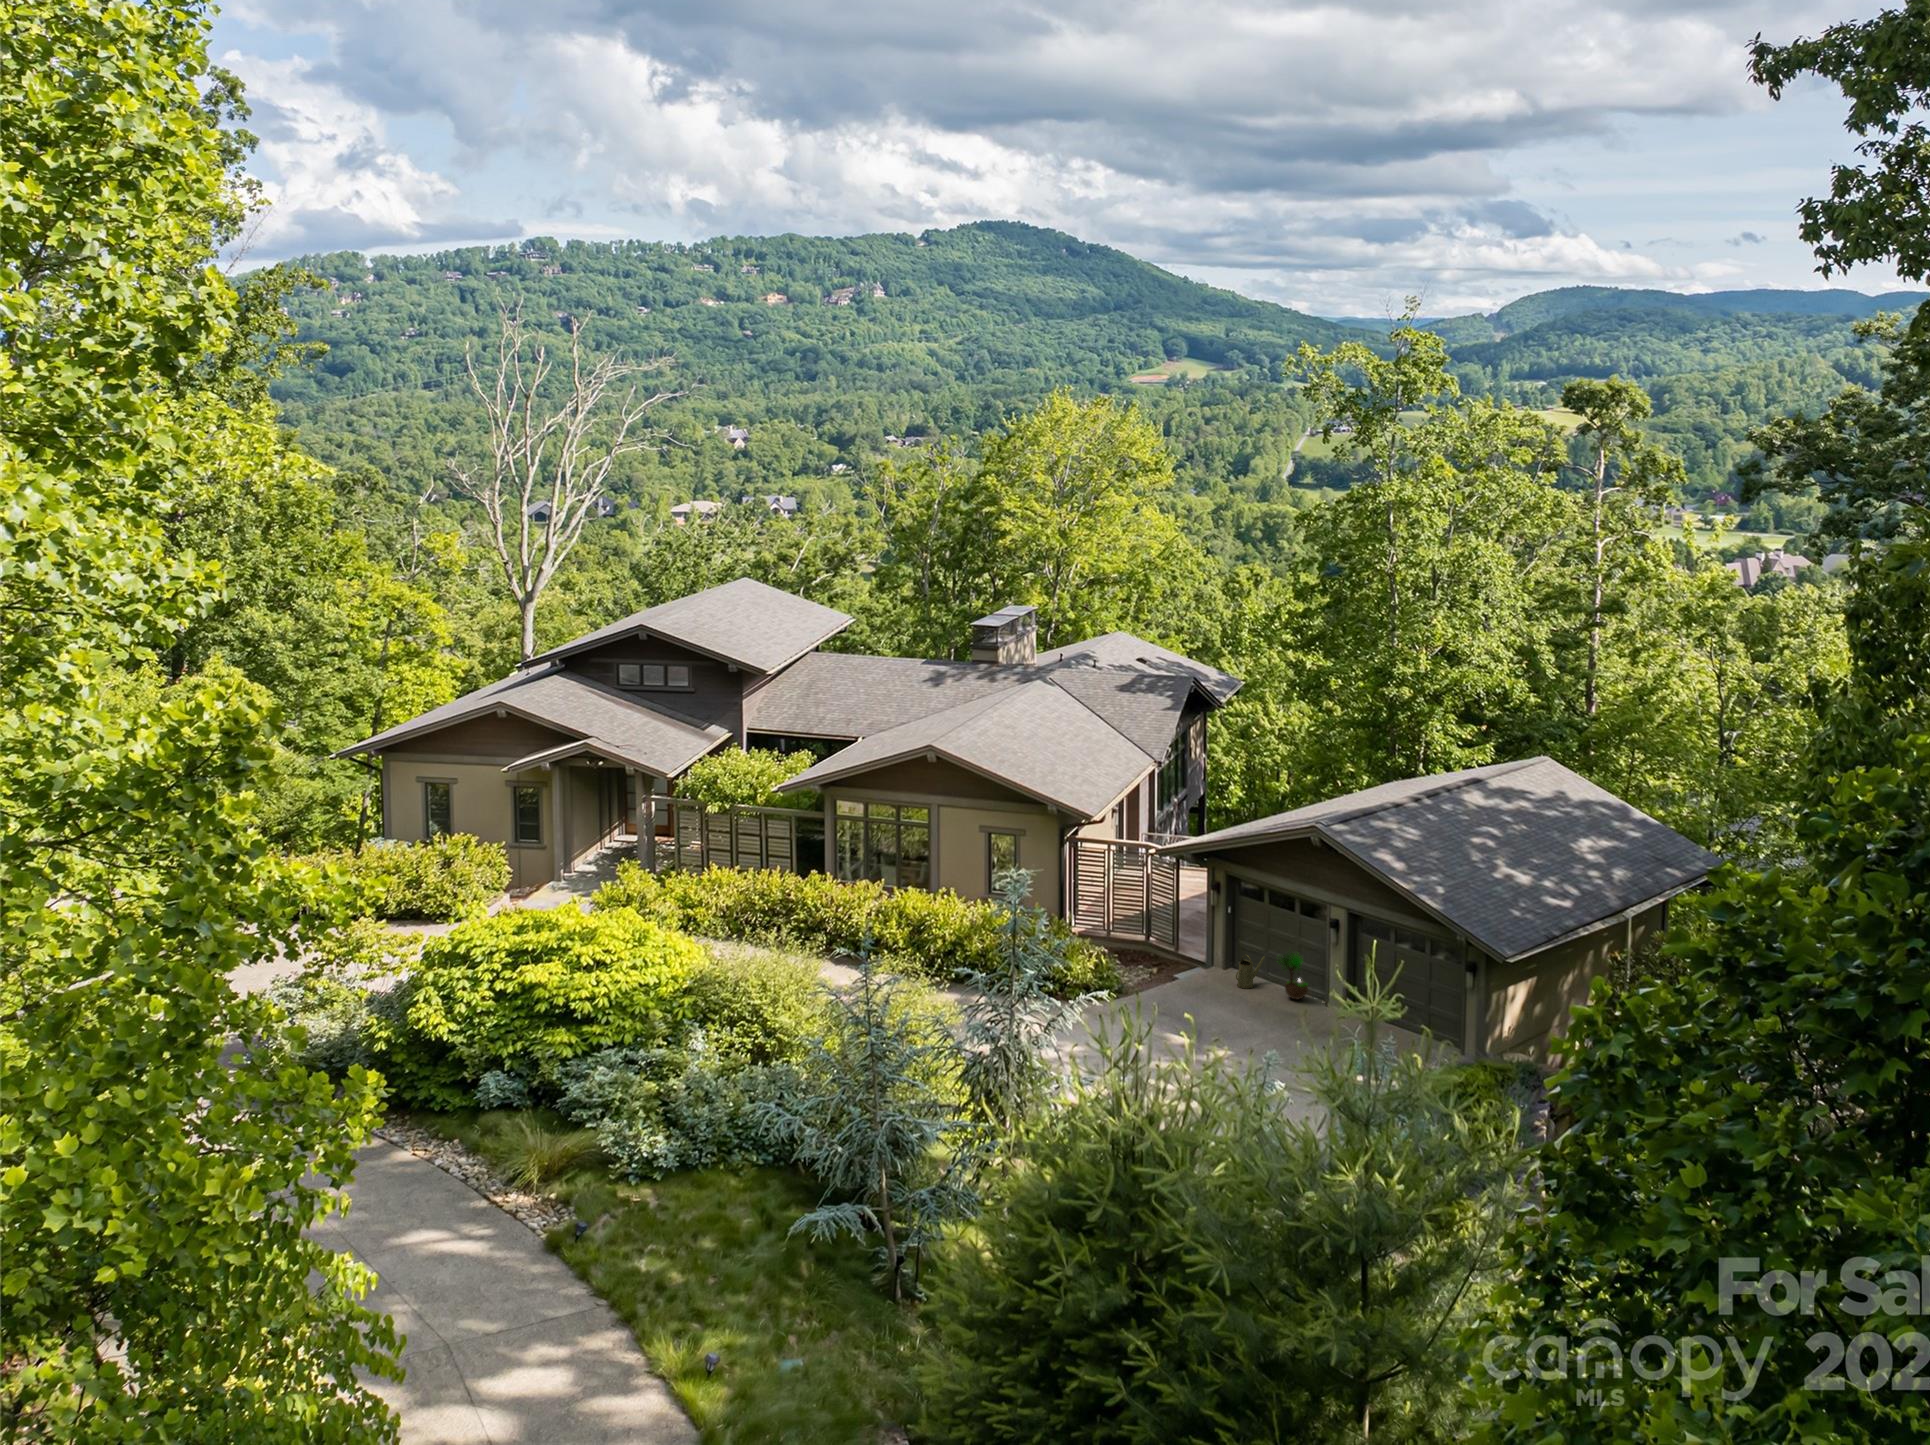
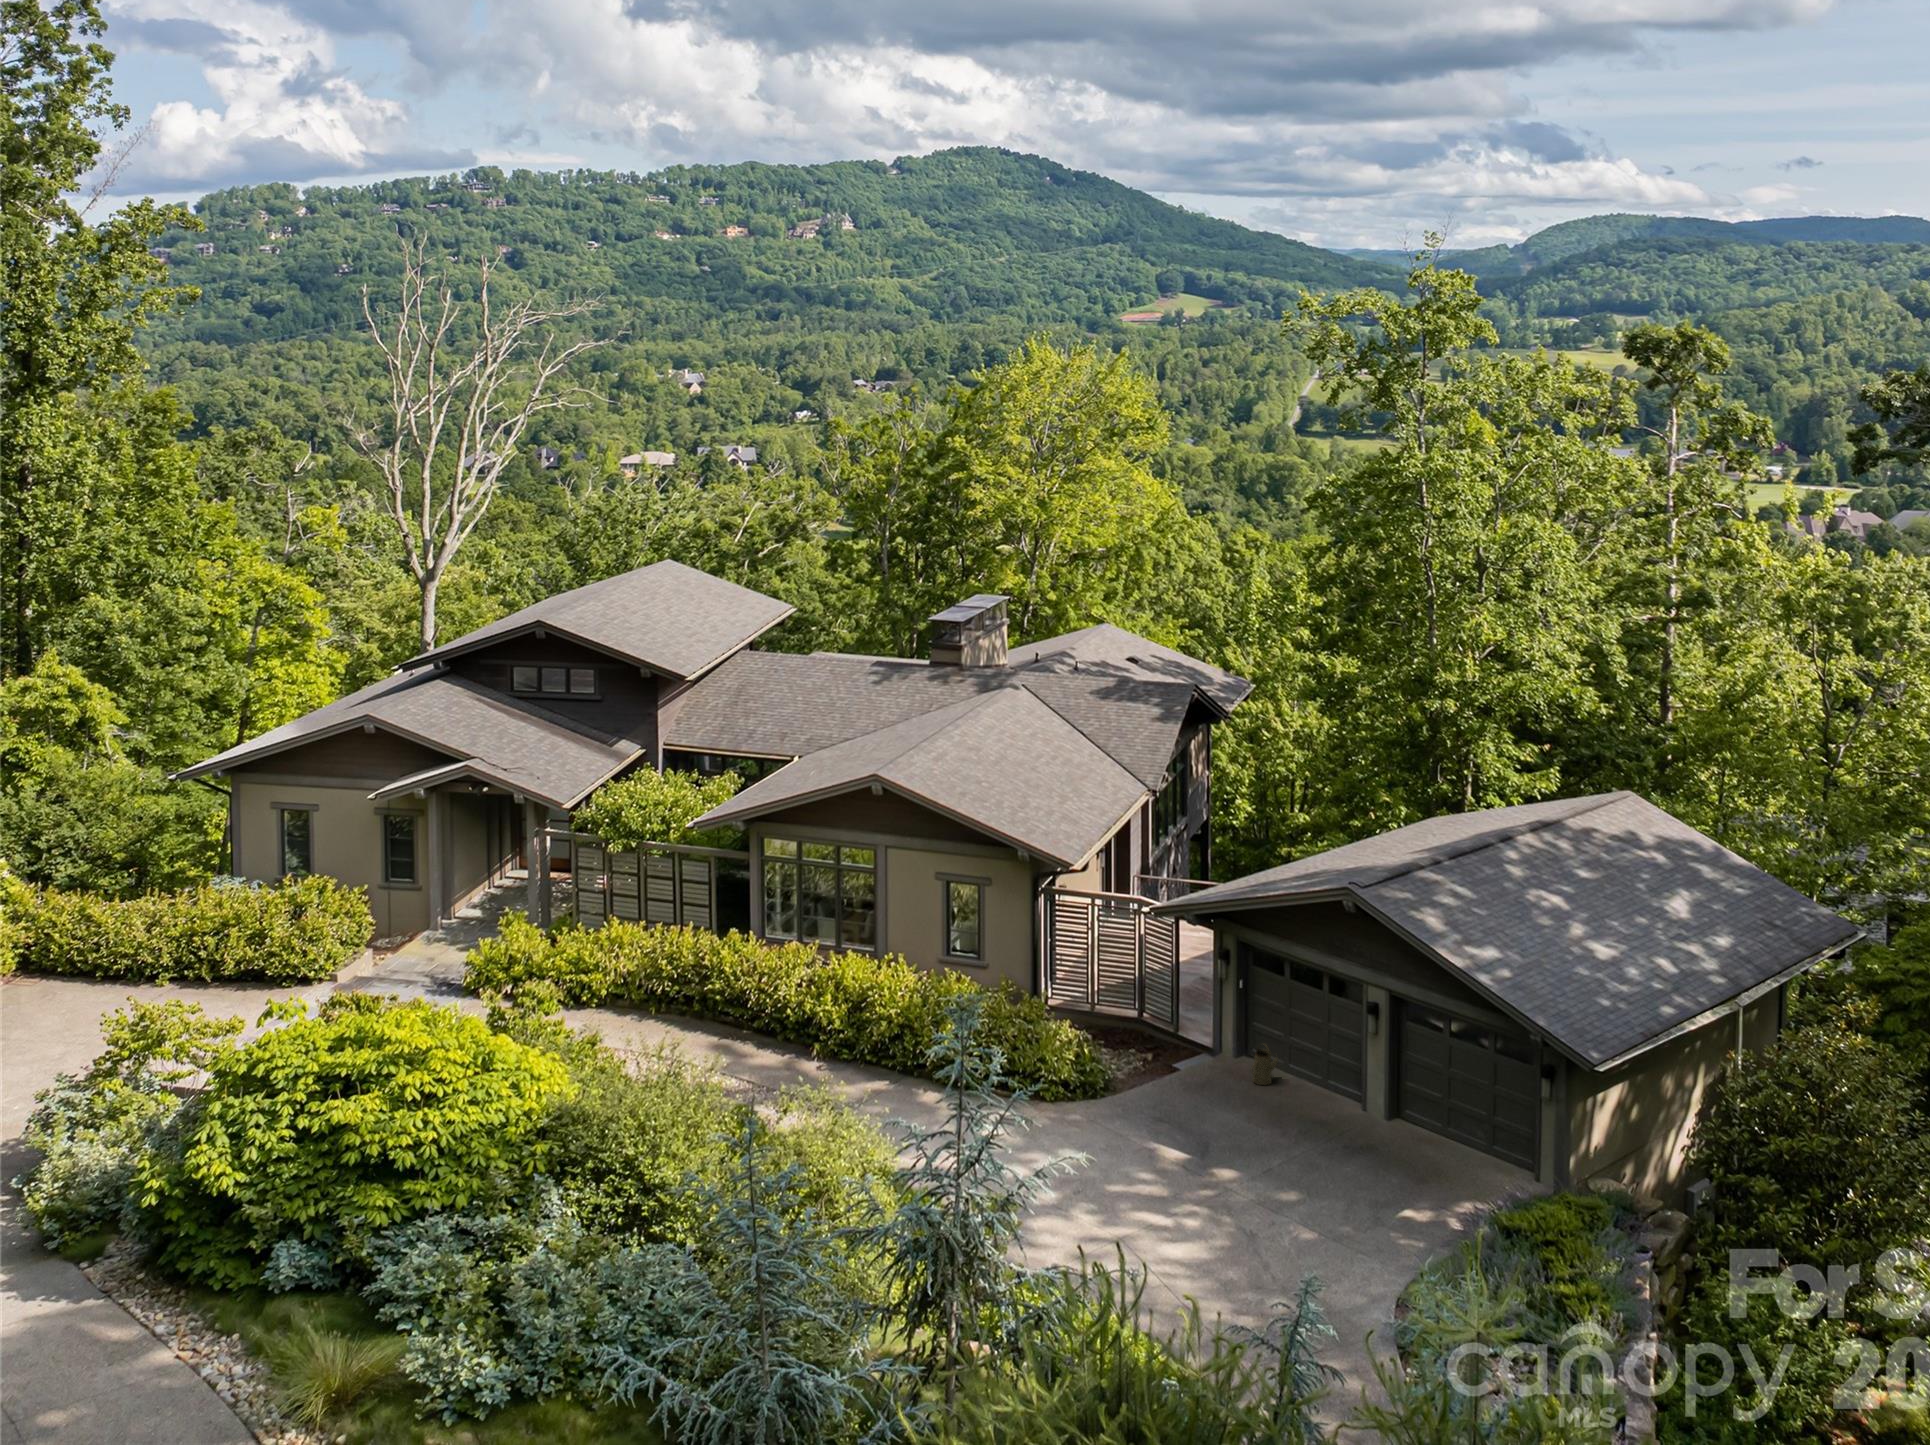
potted tree: present [1279,953,1308,999] -> none [1299,1037,1341,1102]

